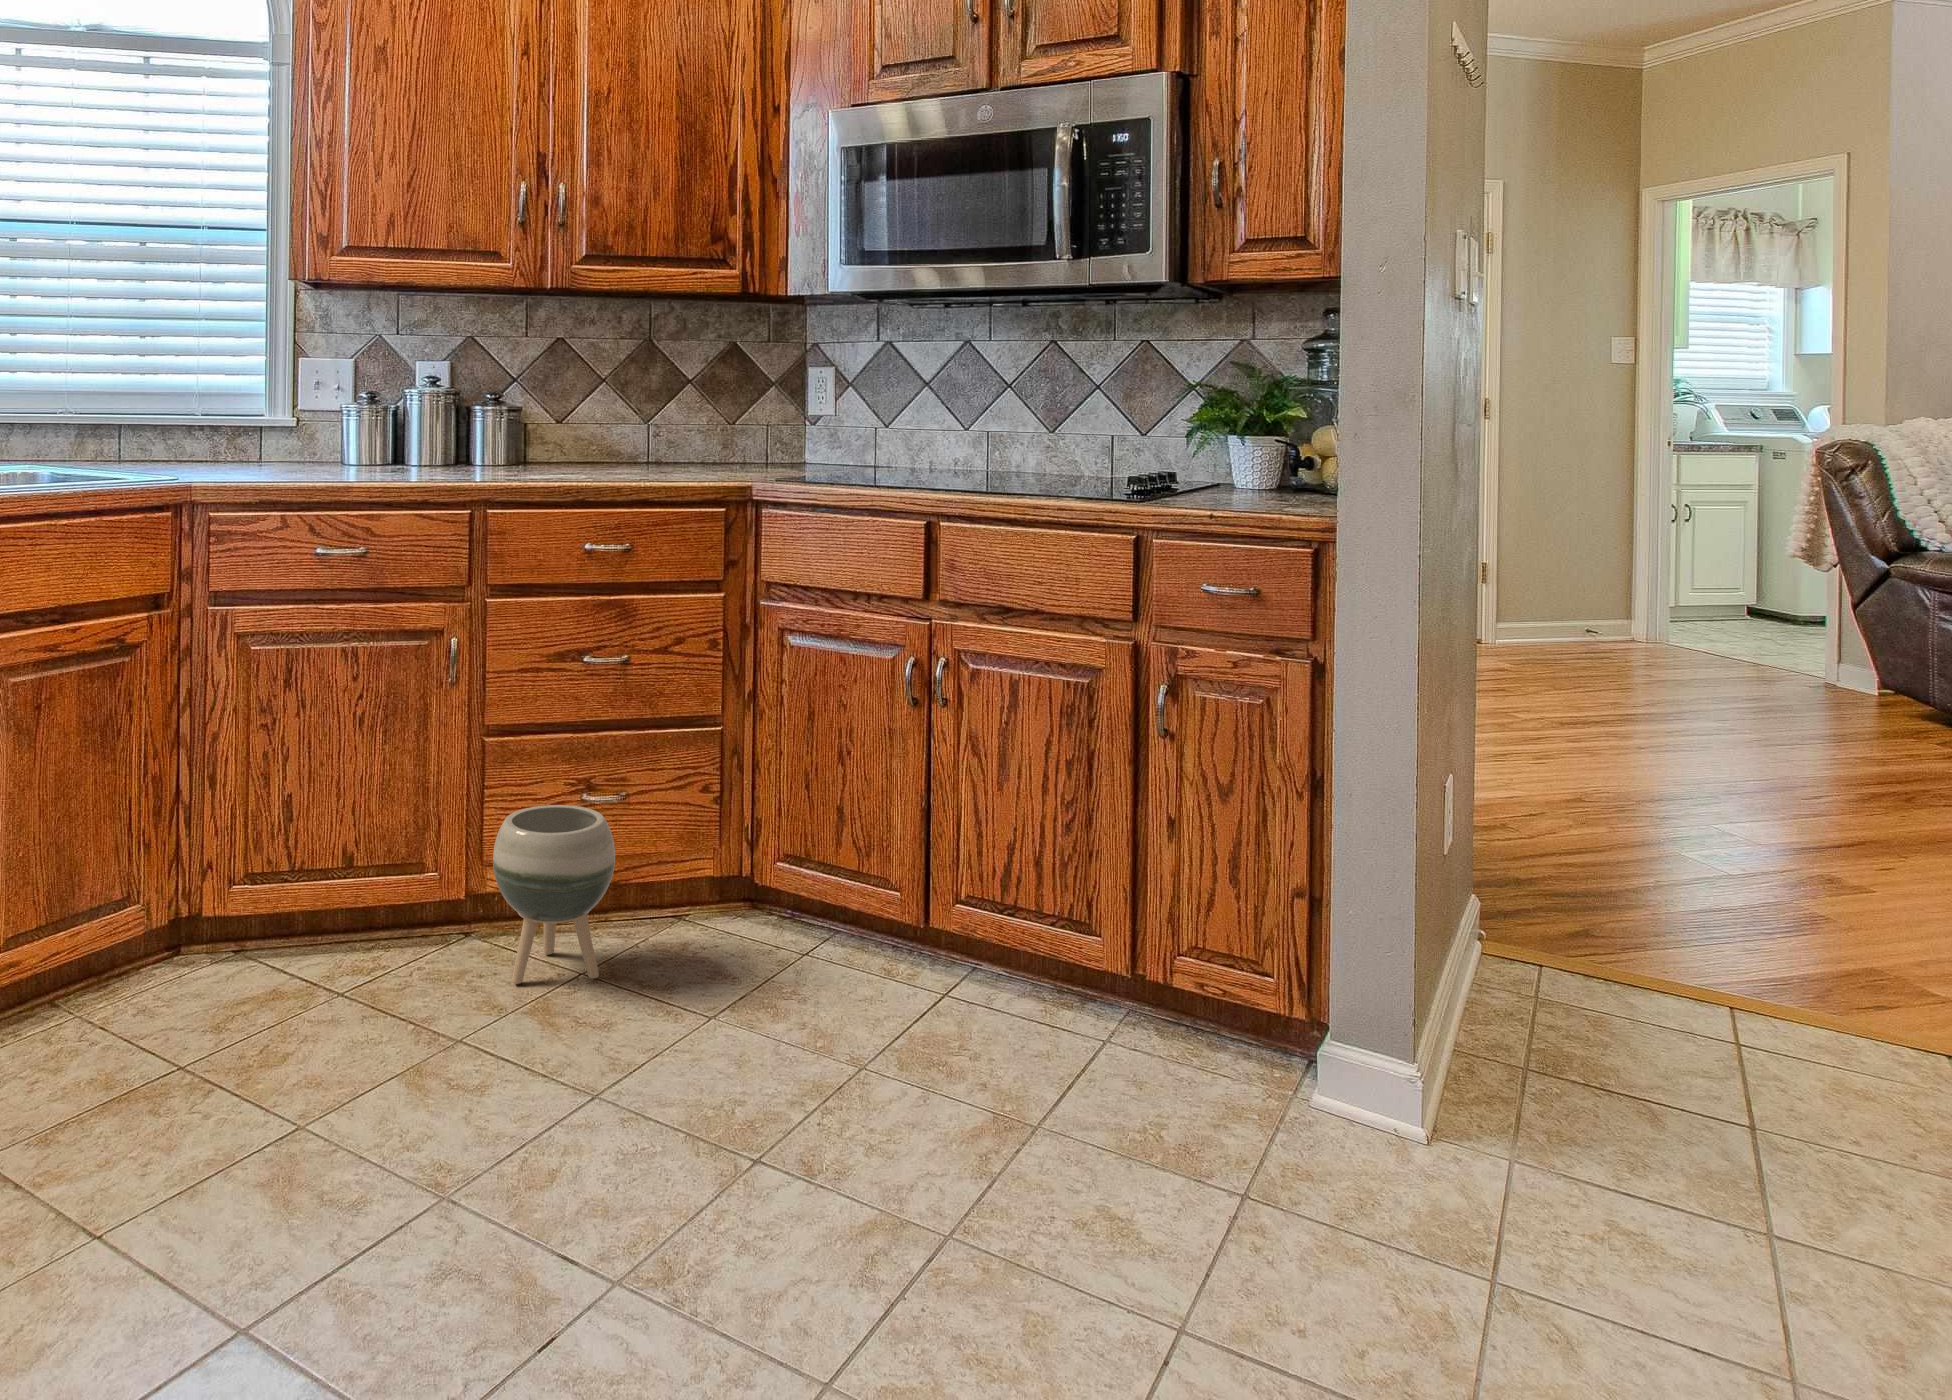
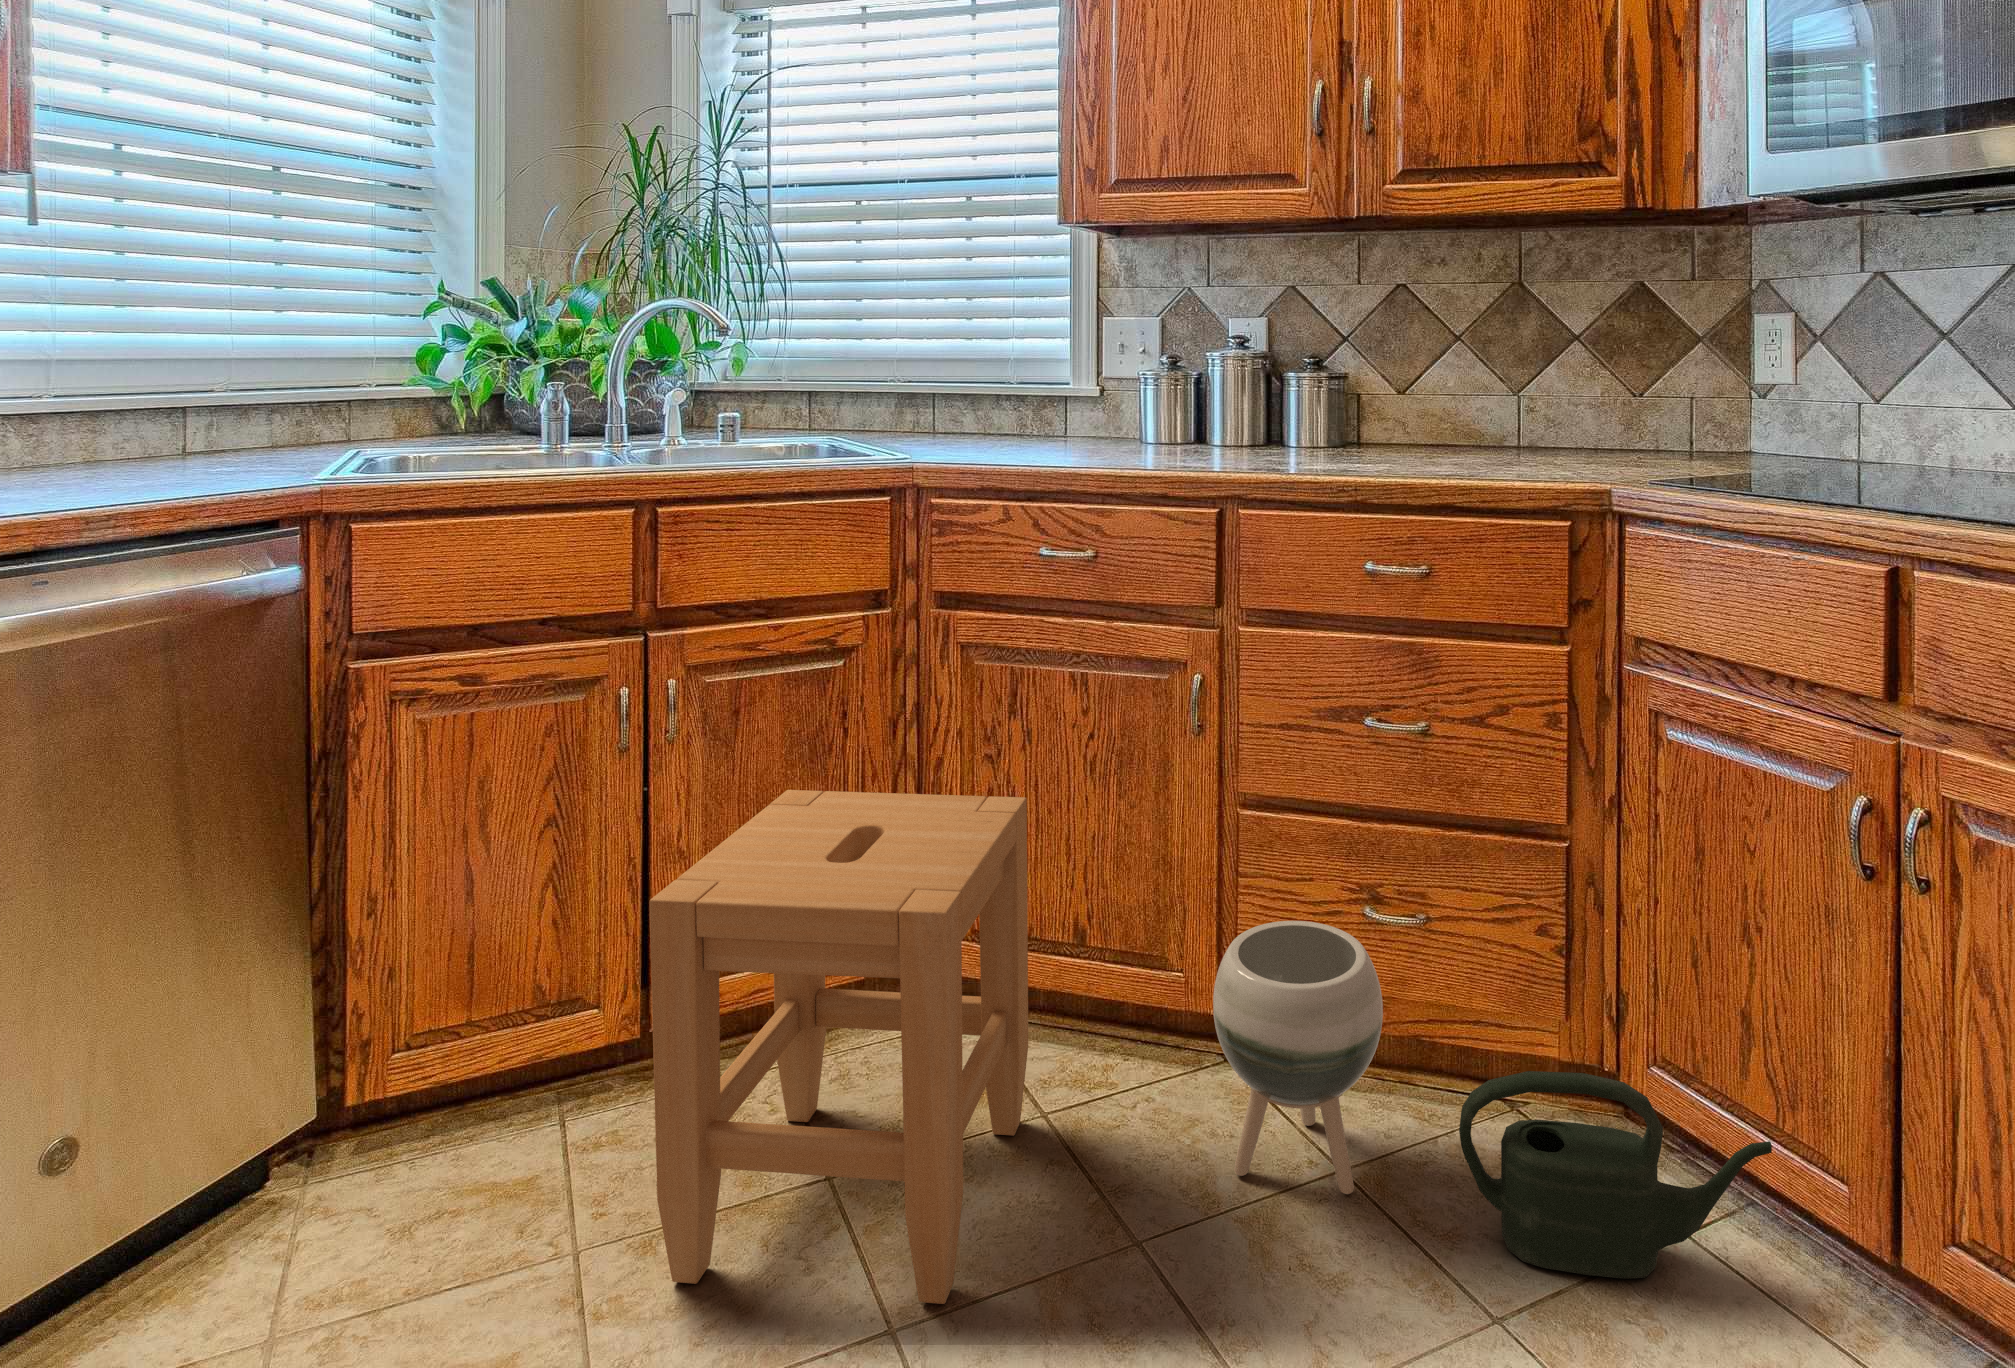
stool: none [116,733,362,1109] -> present [650,790,1028,1304]
watering can: none [675,859,860,985] -> present [1459,1071,1772,1279]

